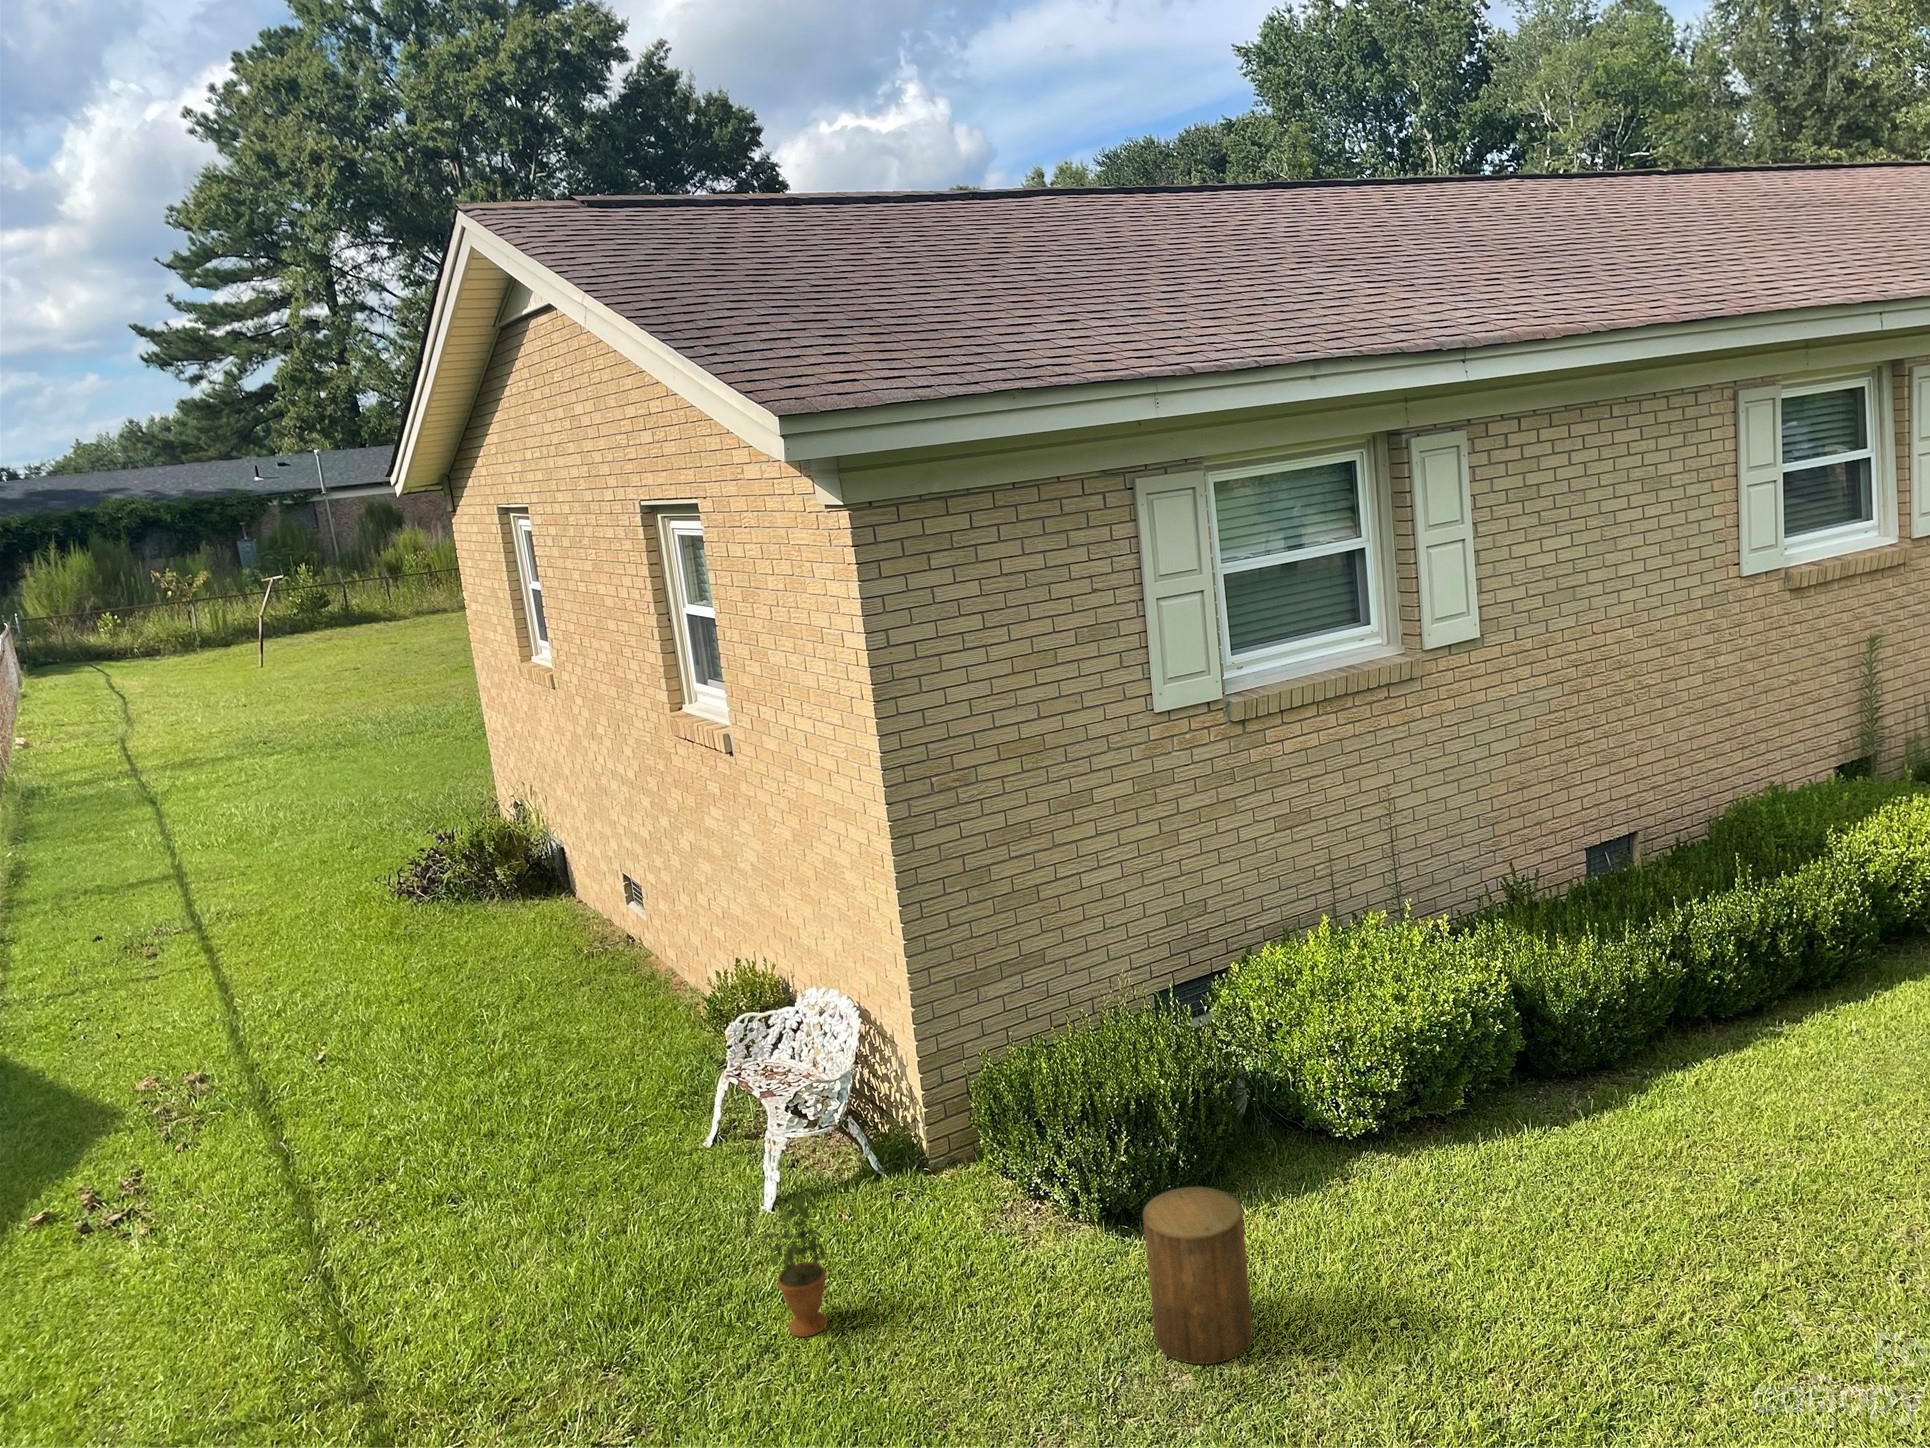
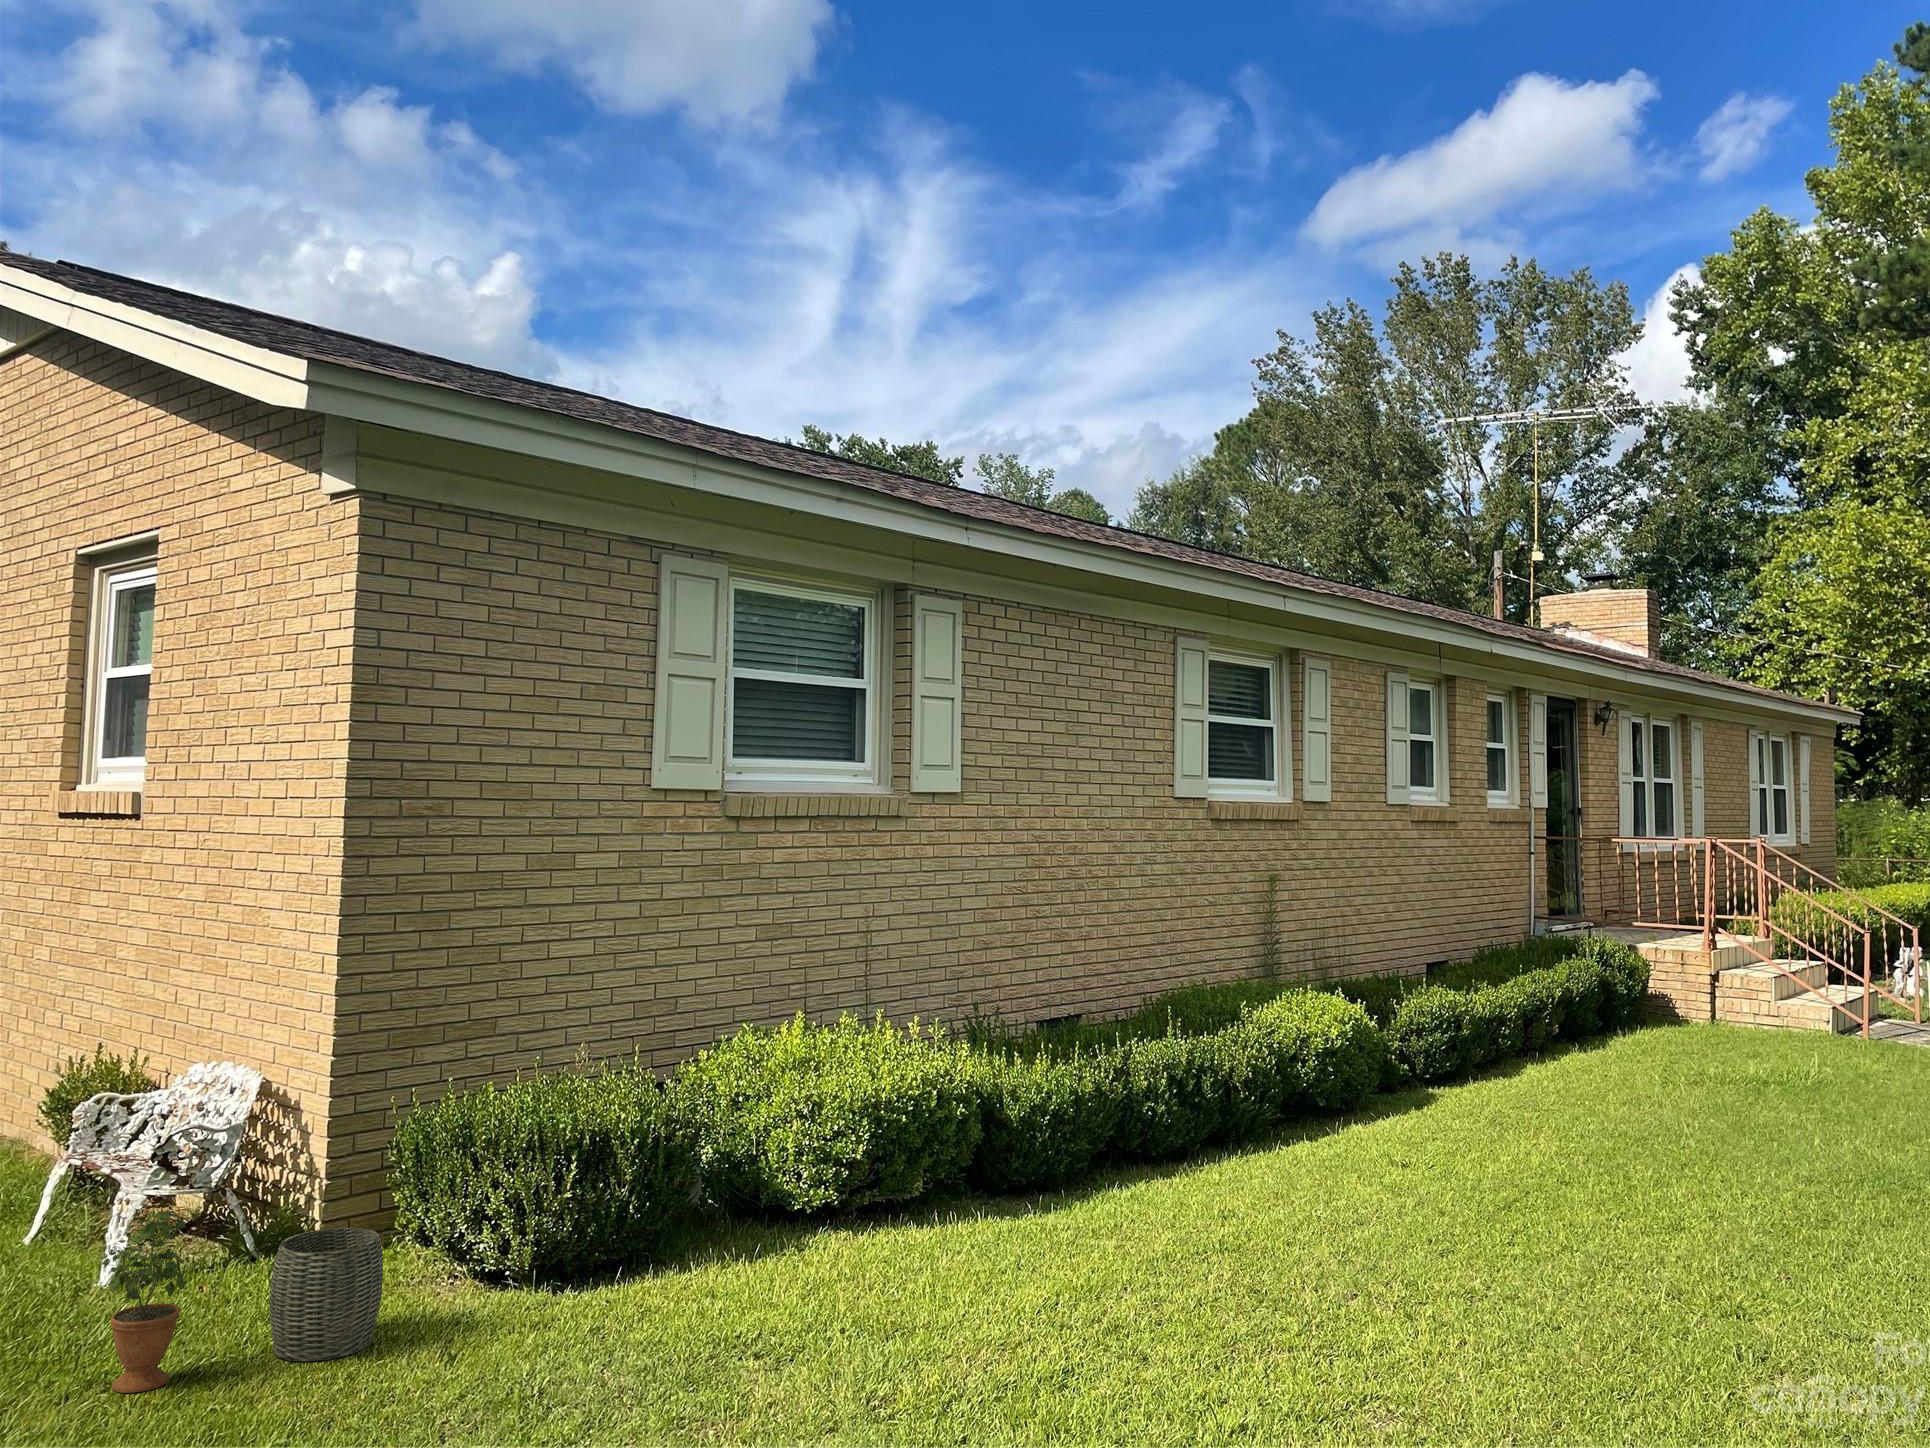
stool: present [1143,1187,1253,1364] -> none [588,1196,707,1381]
woven basket: none [890,1188,978,1309] -> present [269,1228,383,1361]

